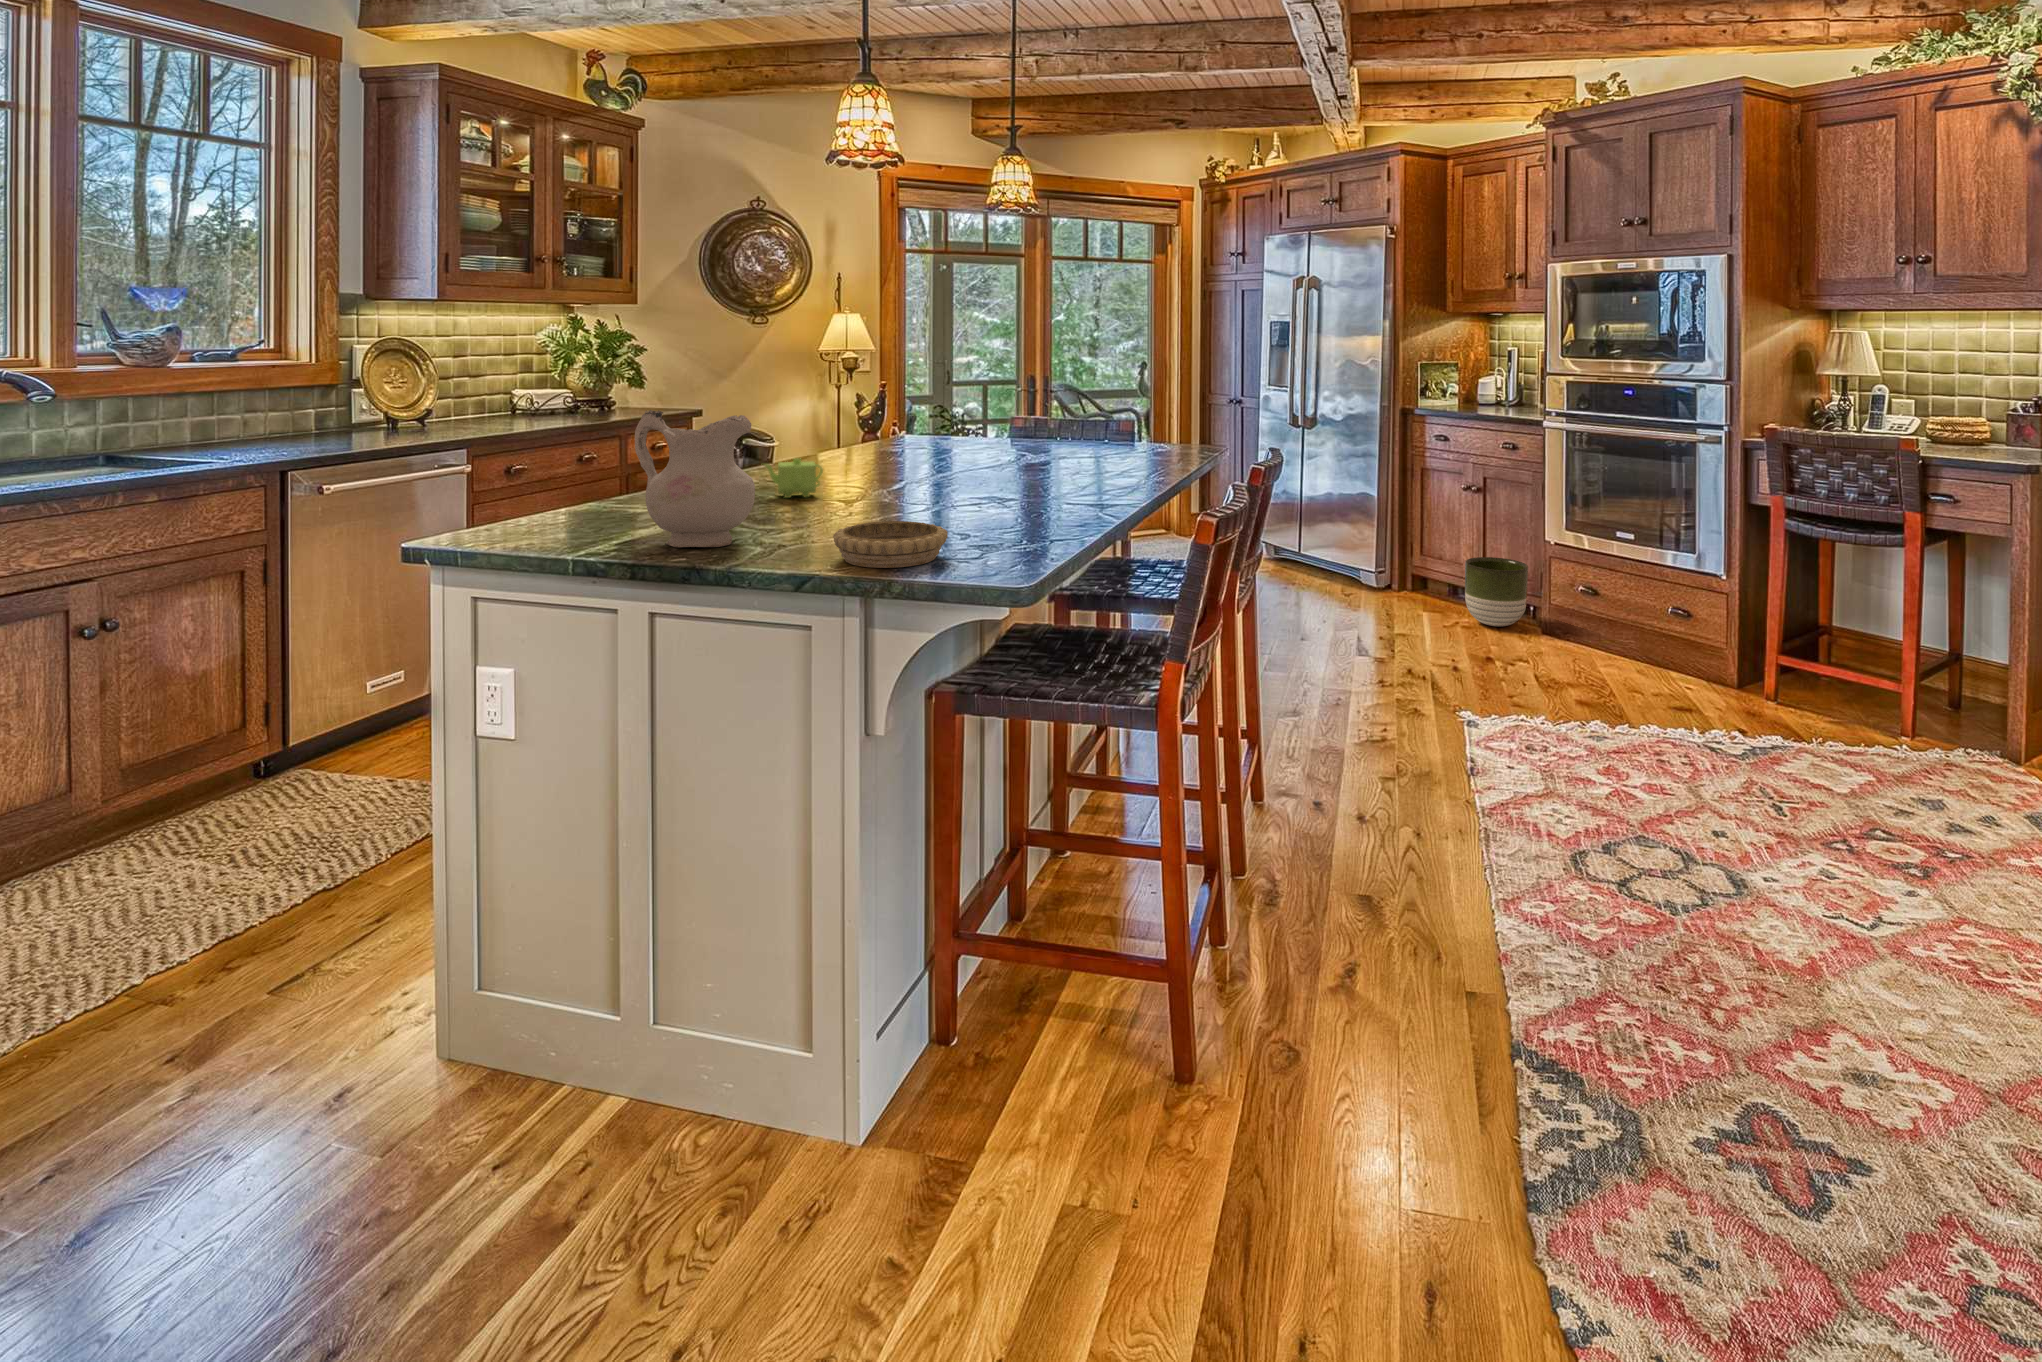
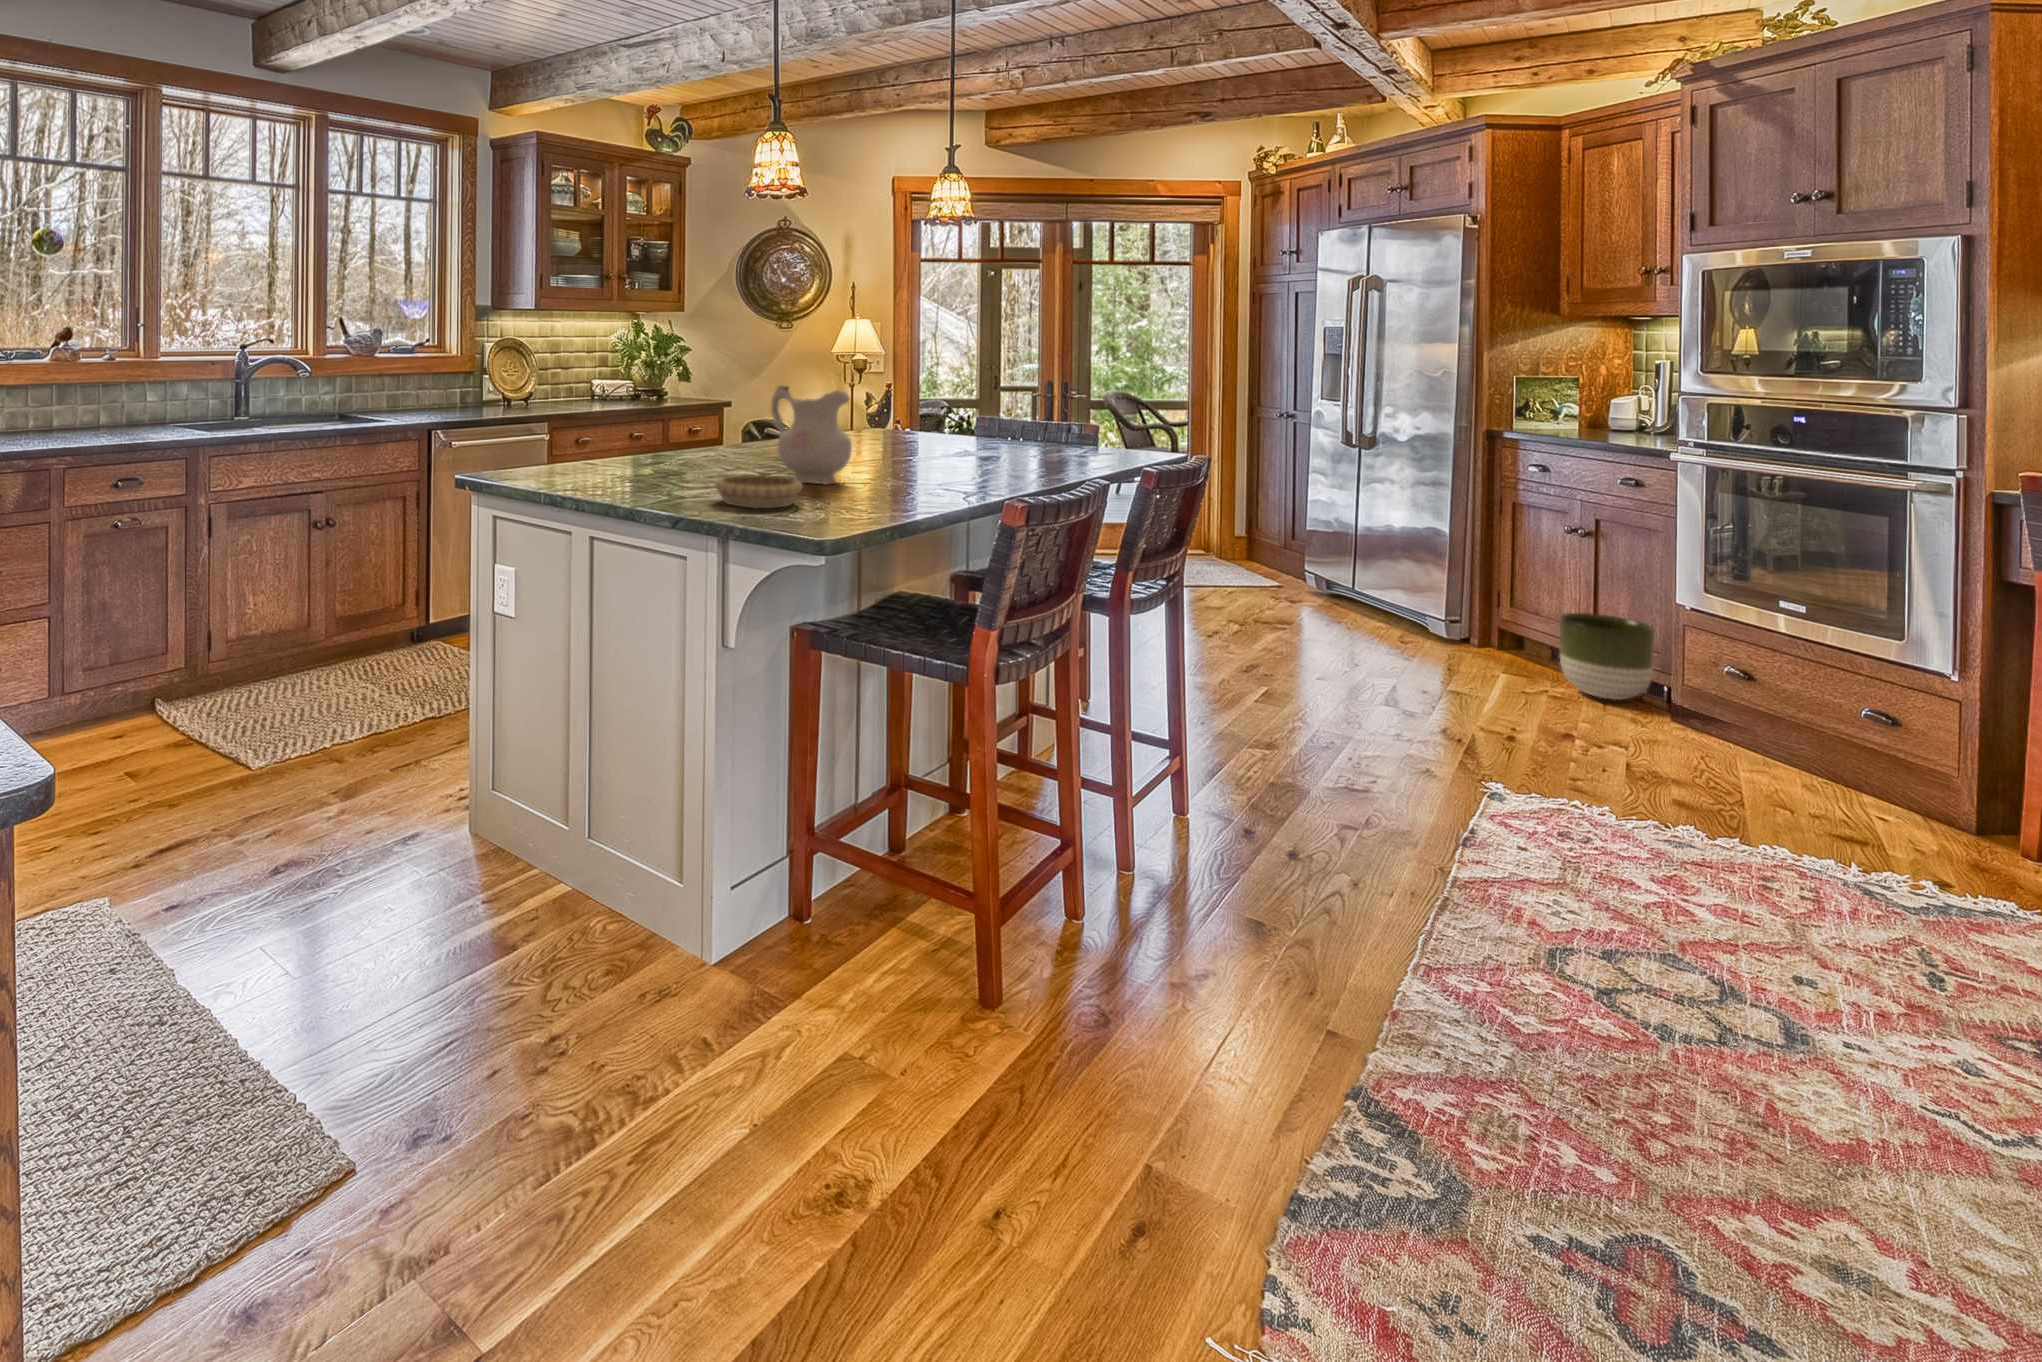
ceramic pitcher: present [635,410,755,547] -> present [771,386,852,485]
teapot: present [765,458,823,498] -> none [708,432,756,464]

